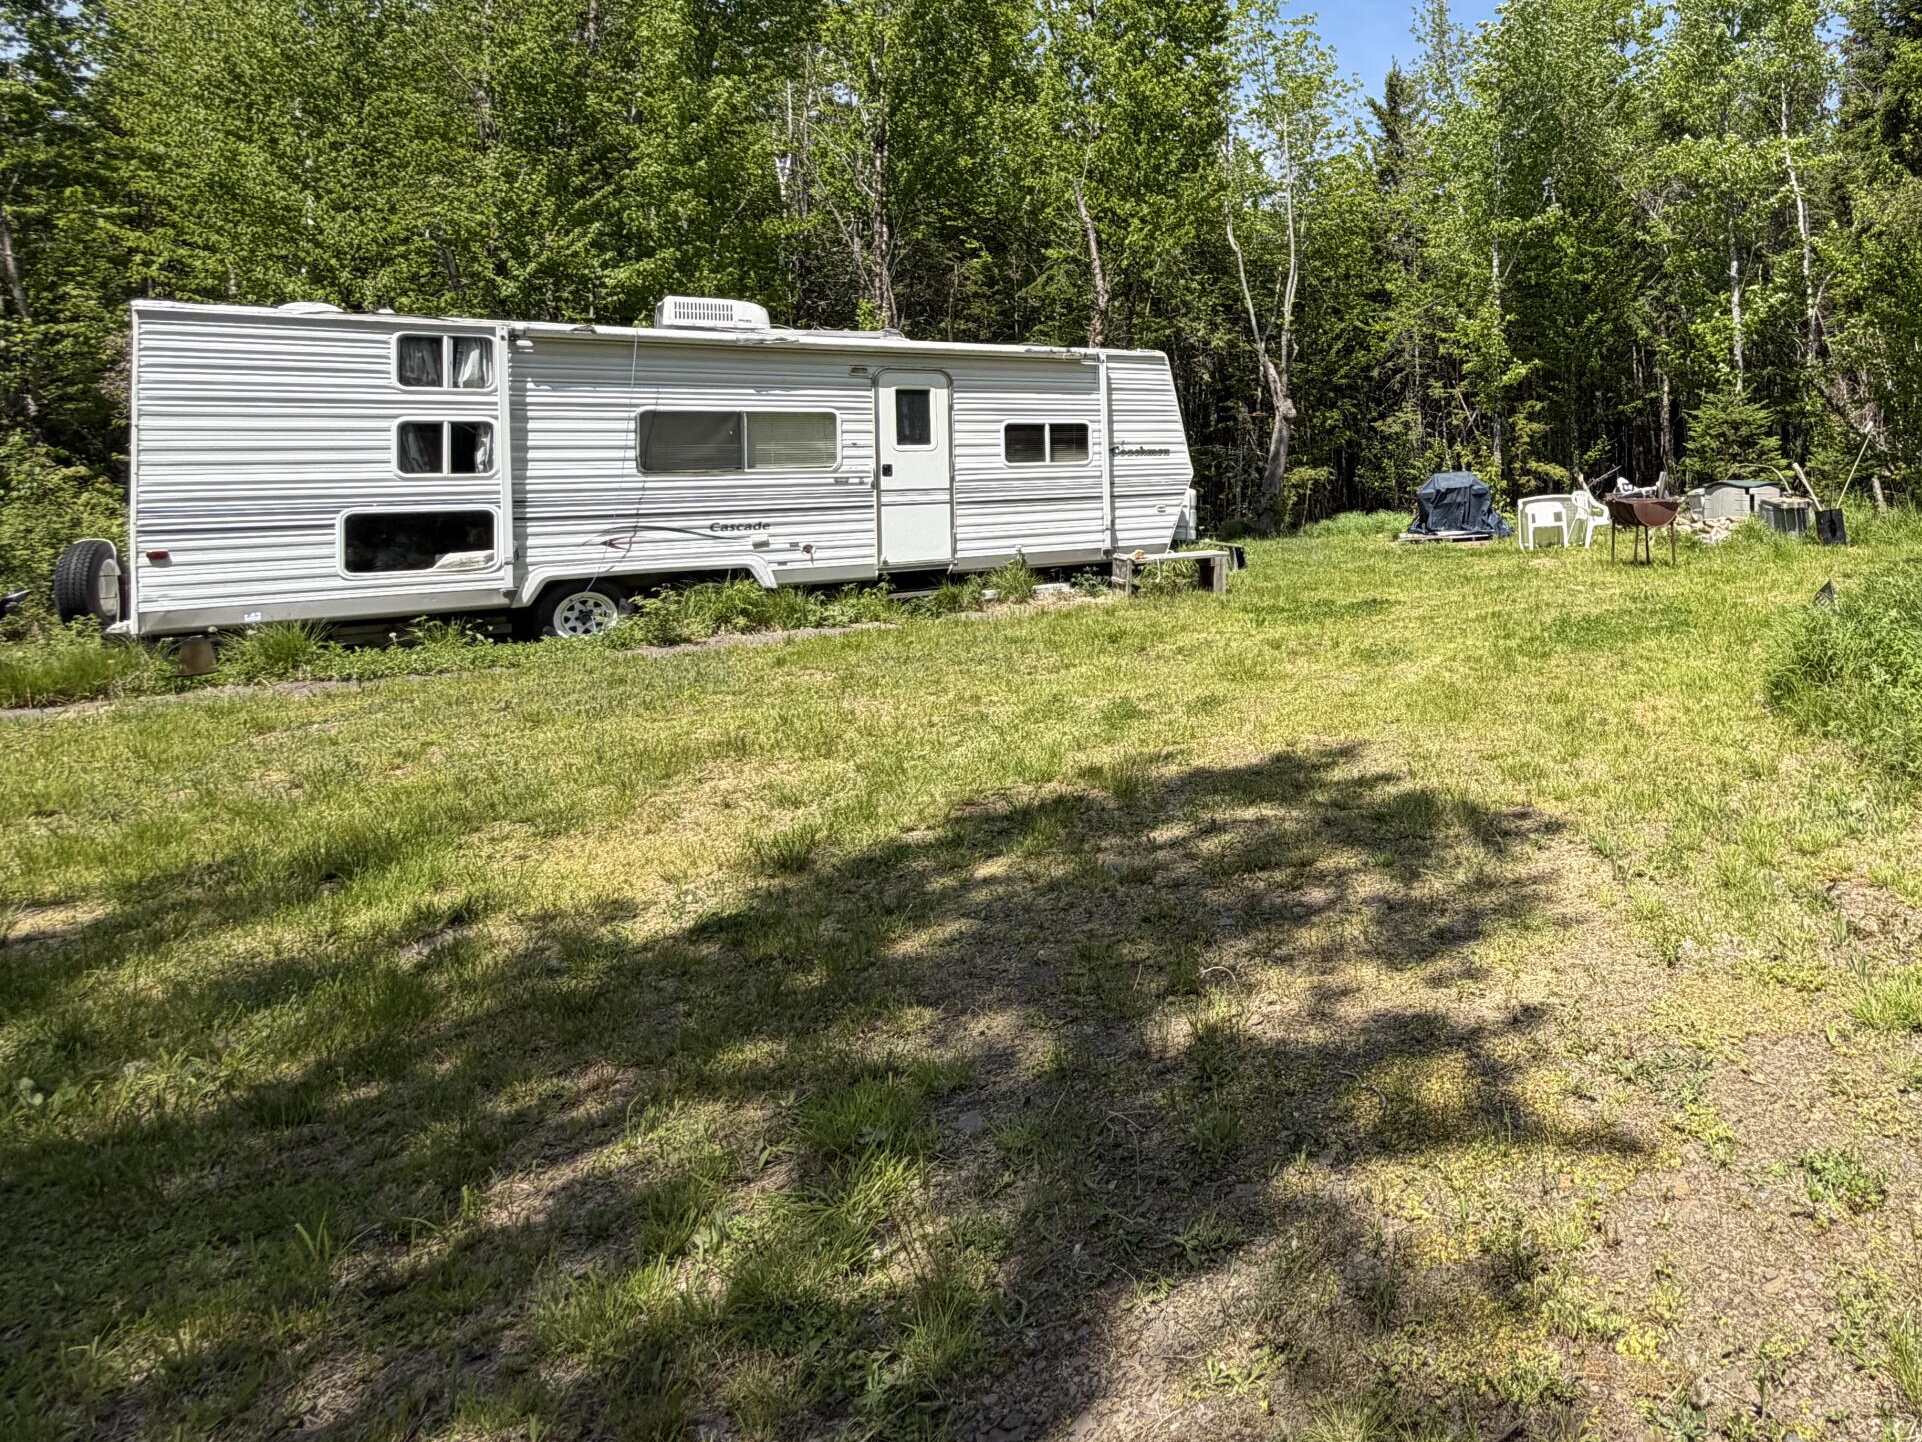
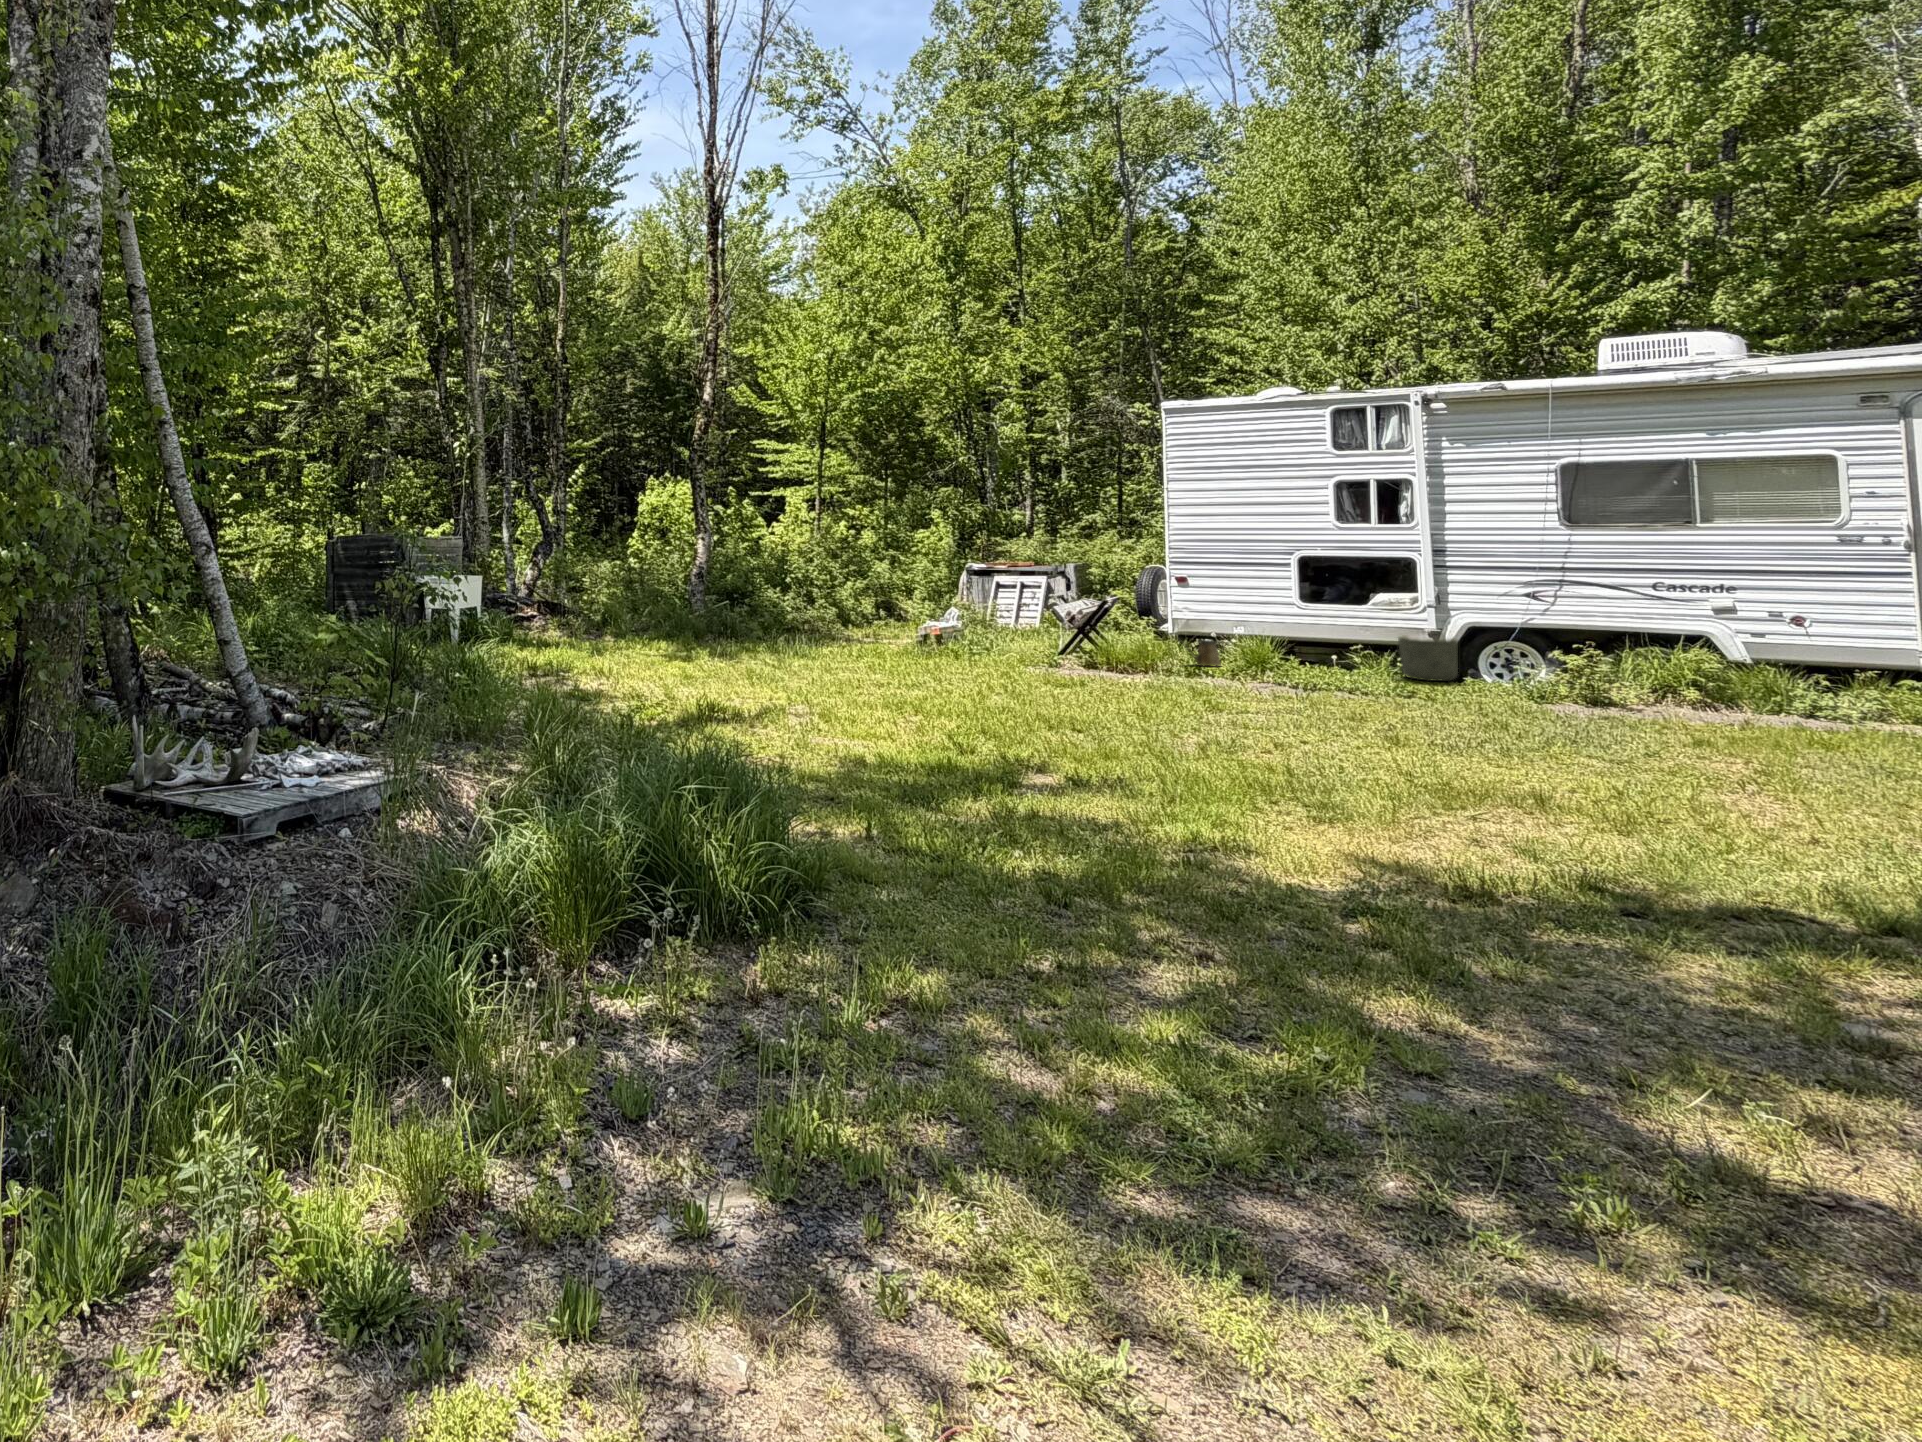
planter: none [469,595,536,646] -> present [1398,635,1458,681]

